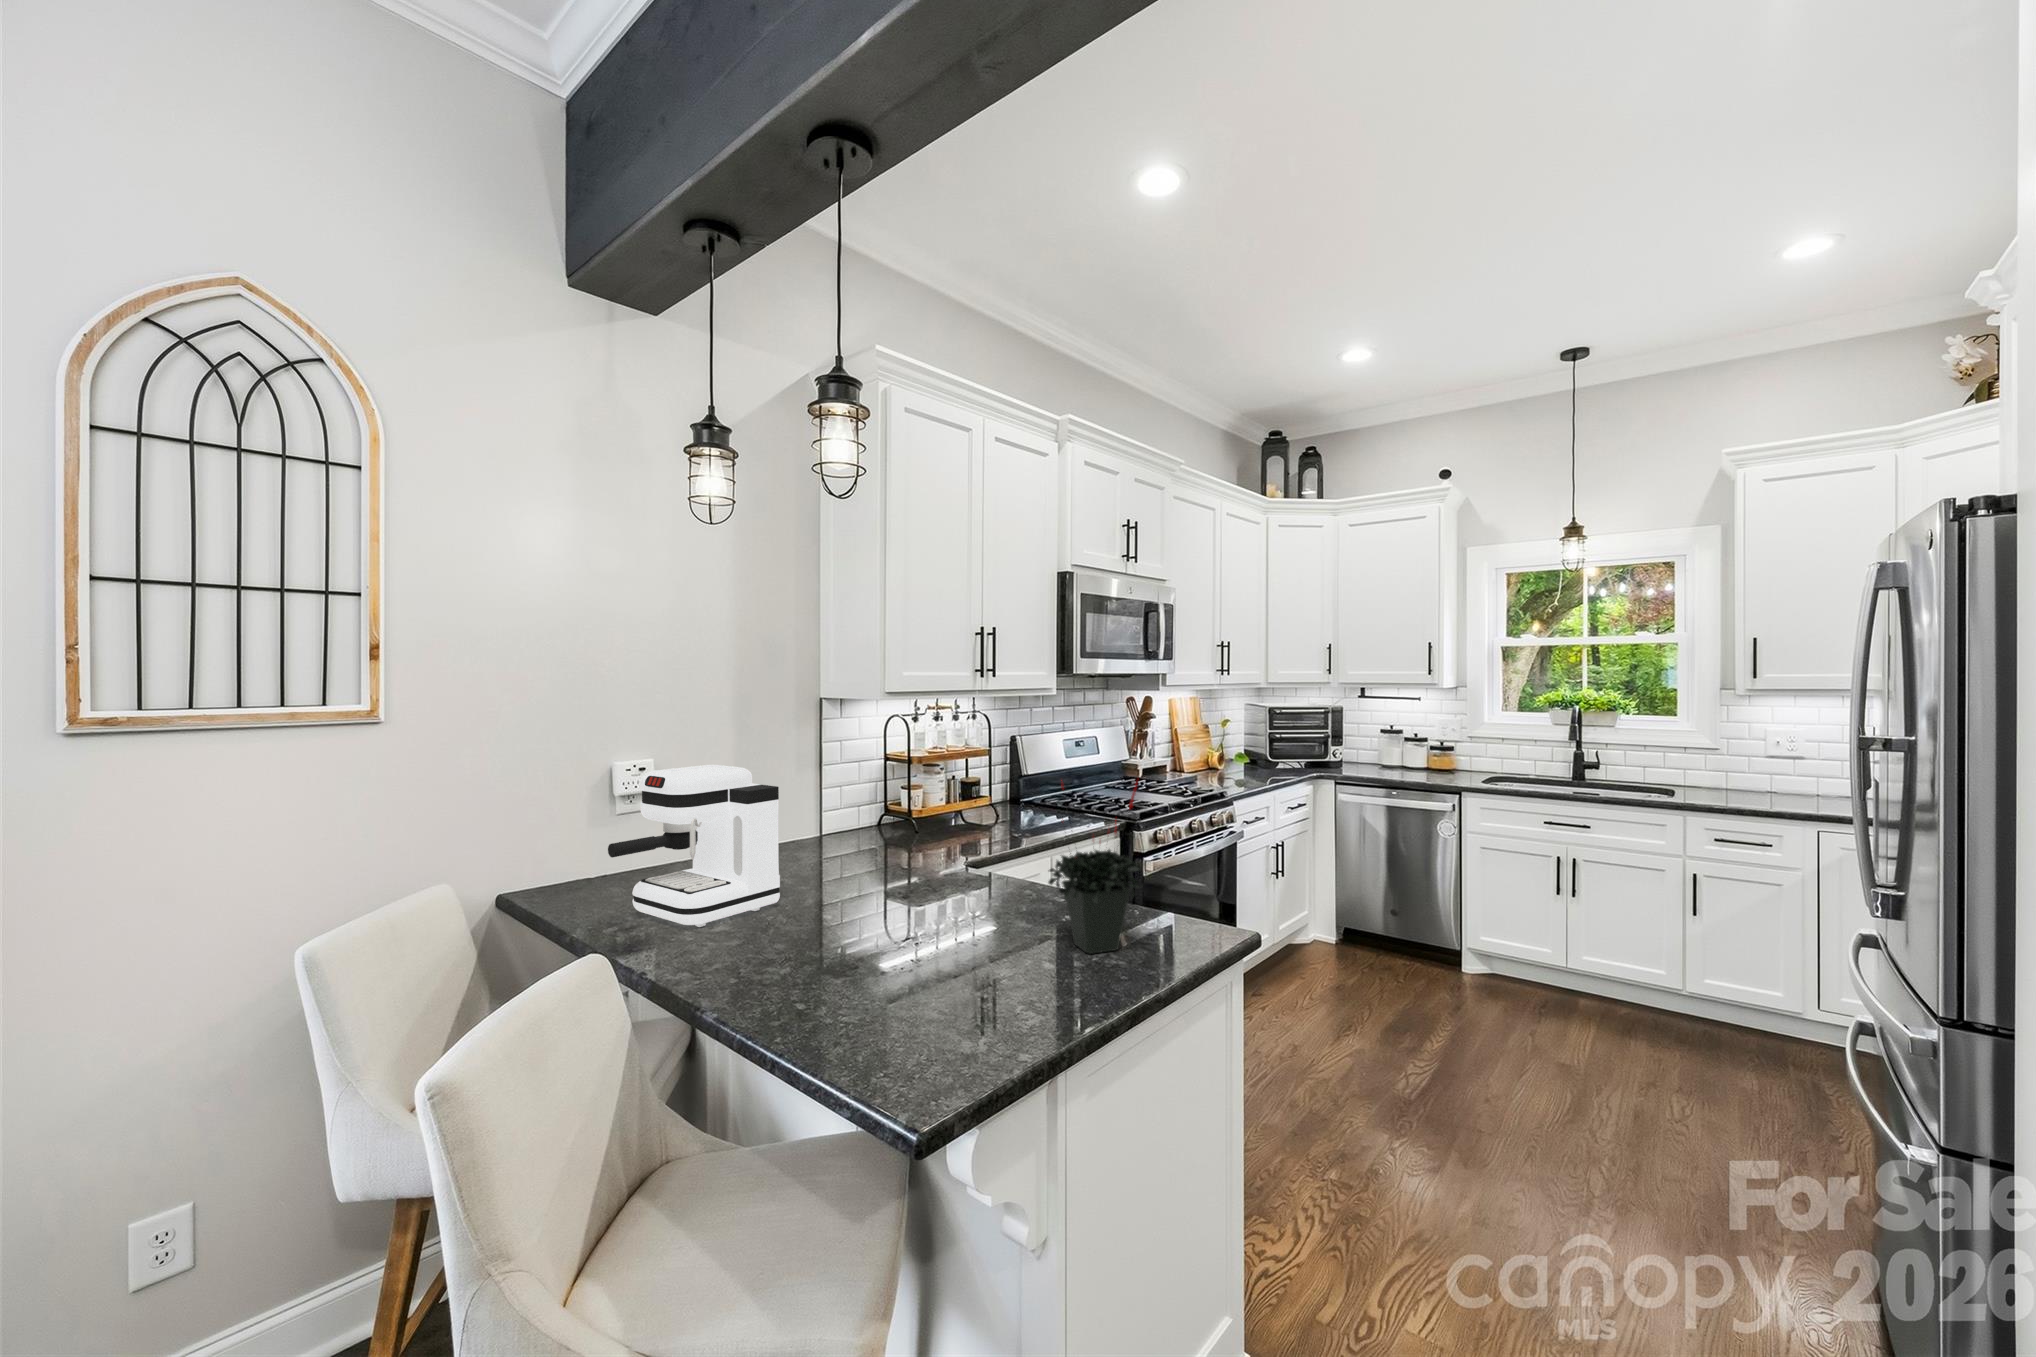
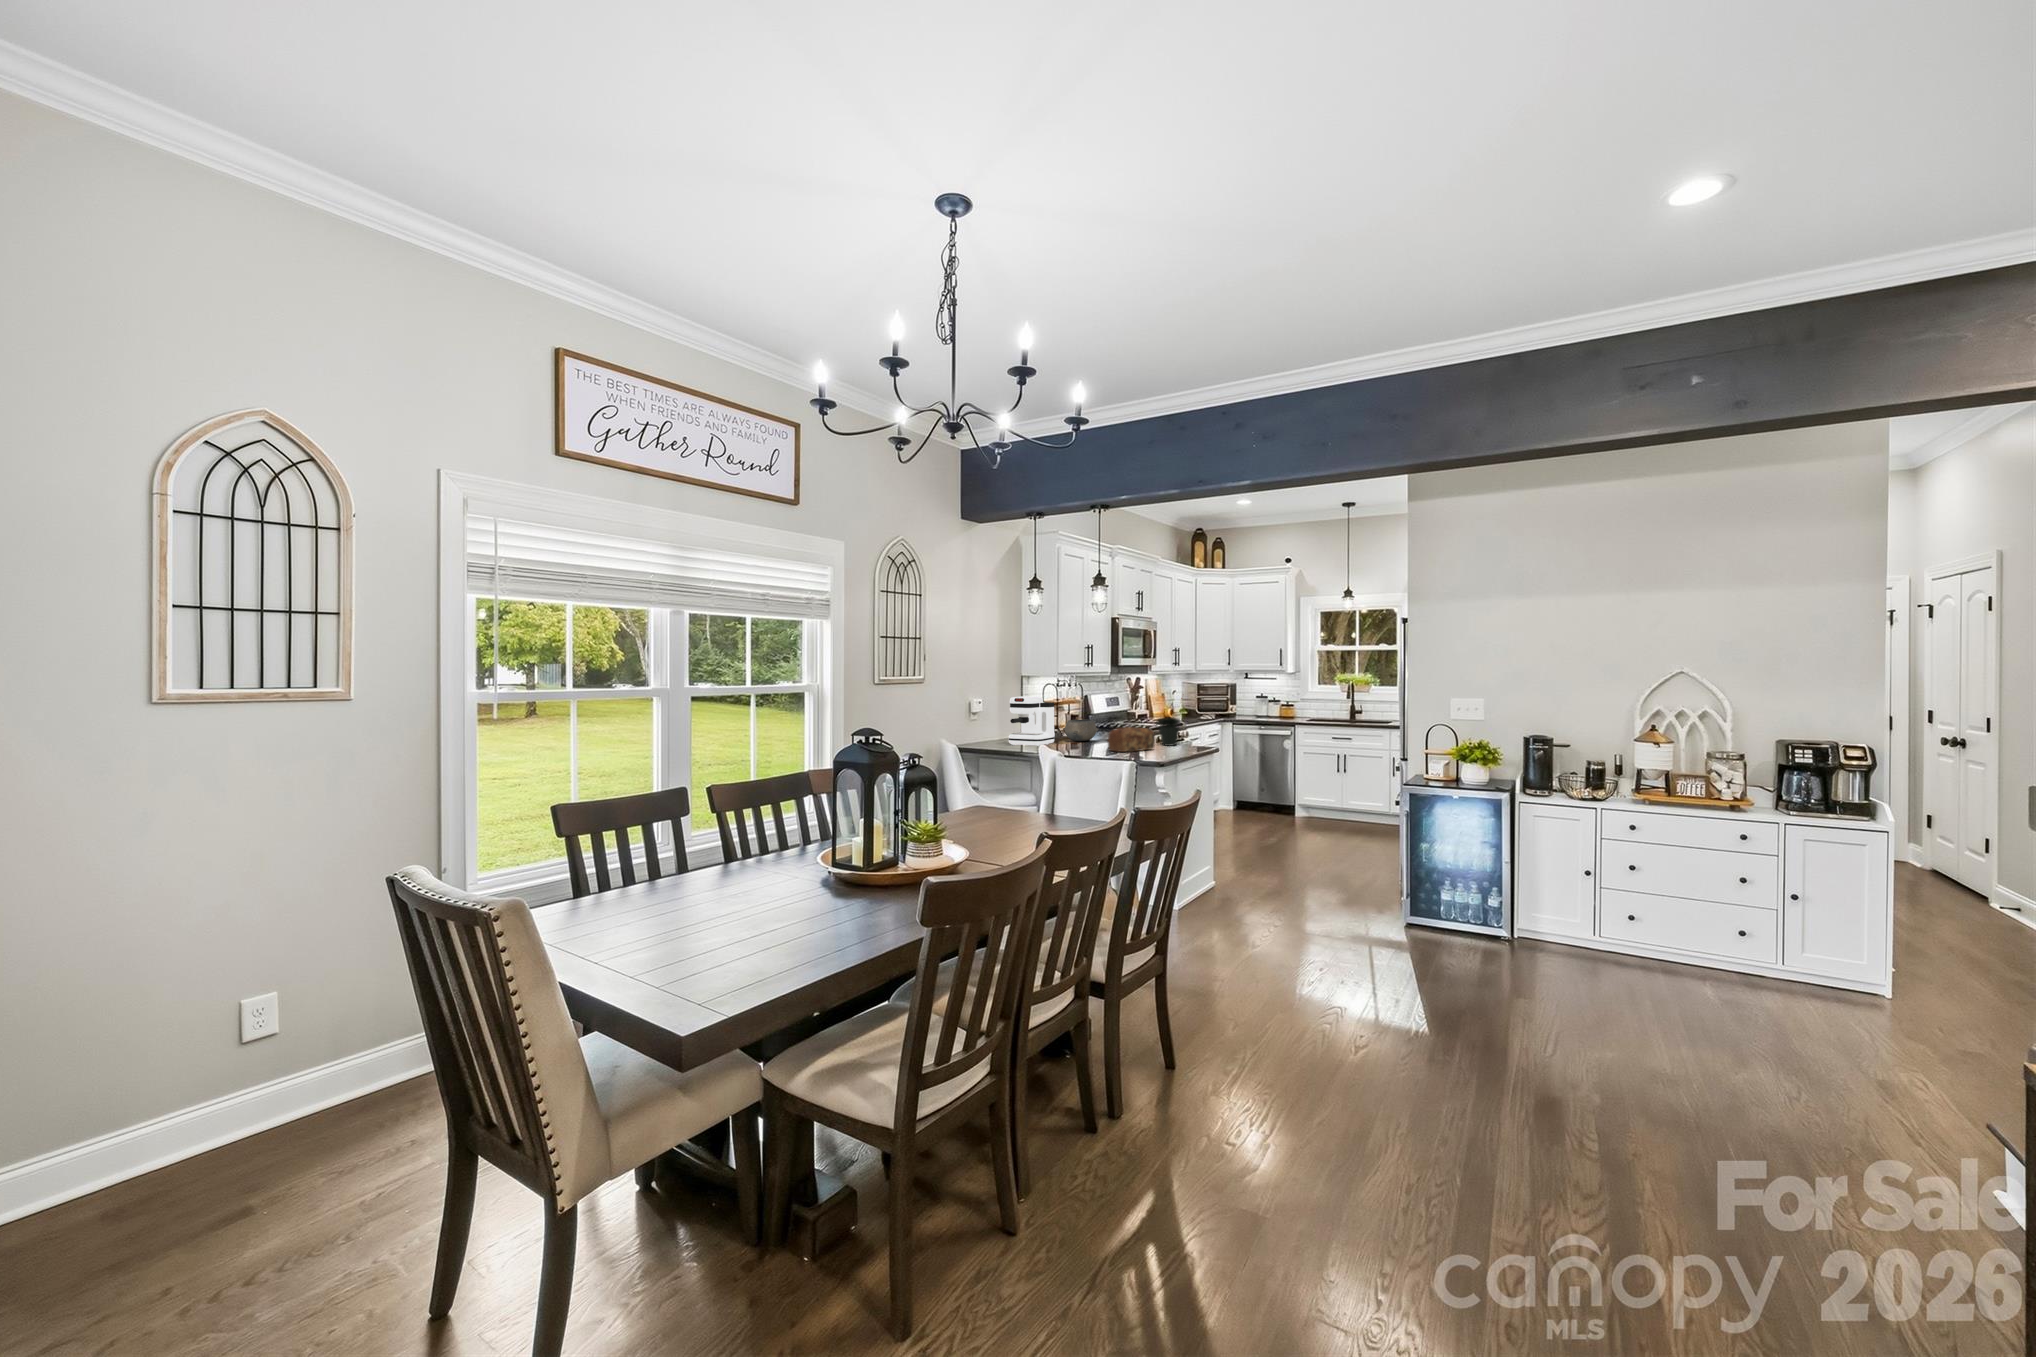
bowl: none [838,824,929,891] -> present [1064,719,1099,741]
bread loaf: none [818,910,1004,1034] -> present [1107,727,1155,752]

